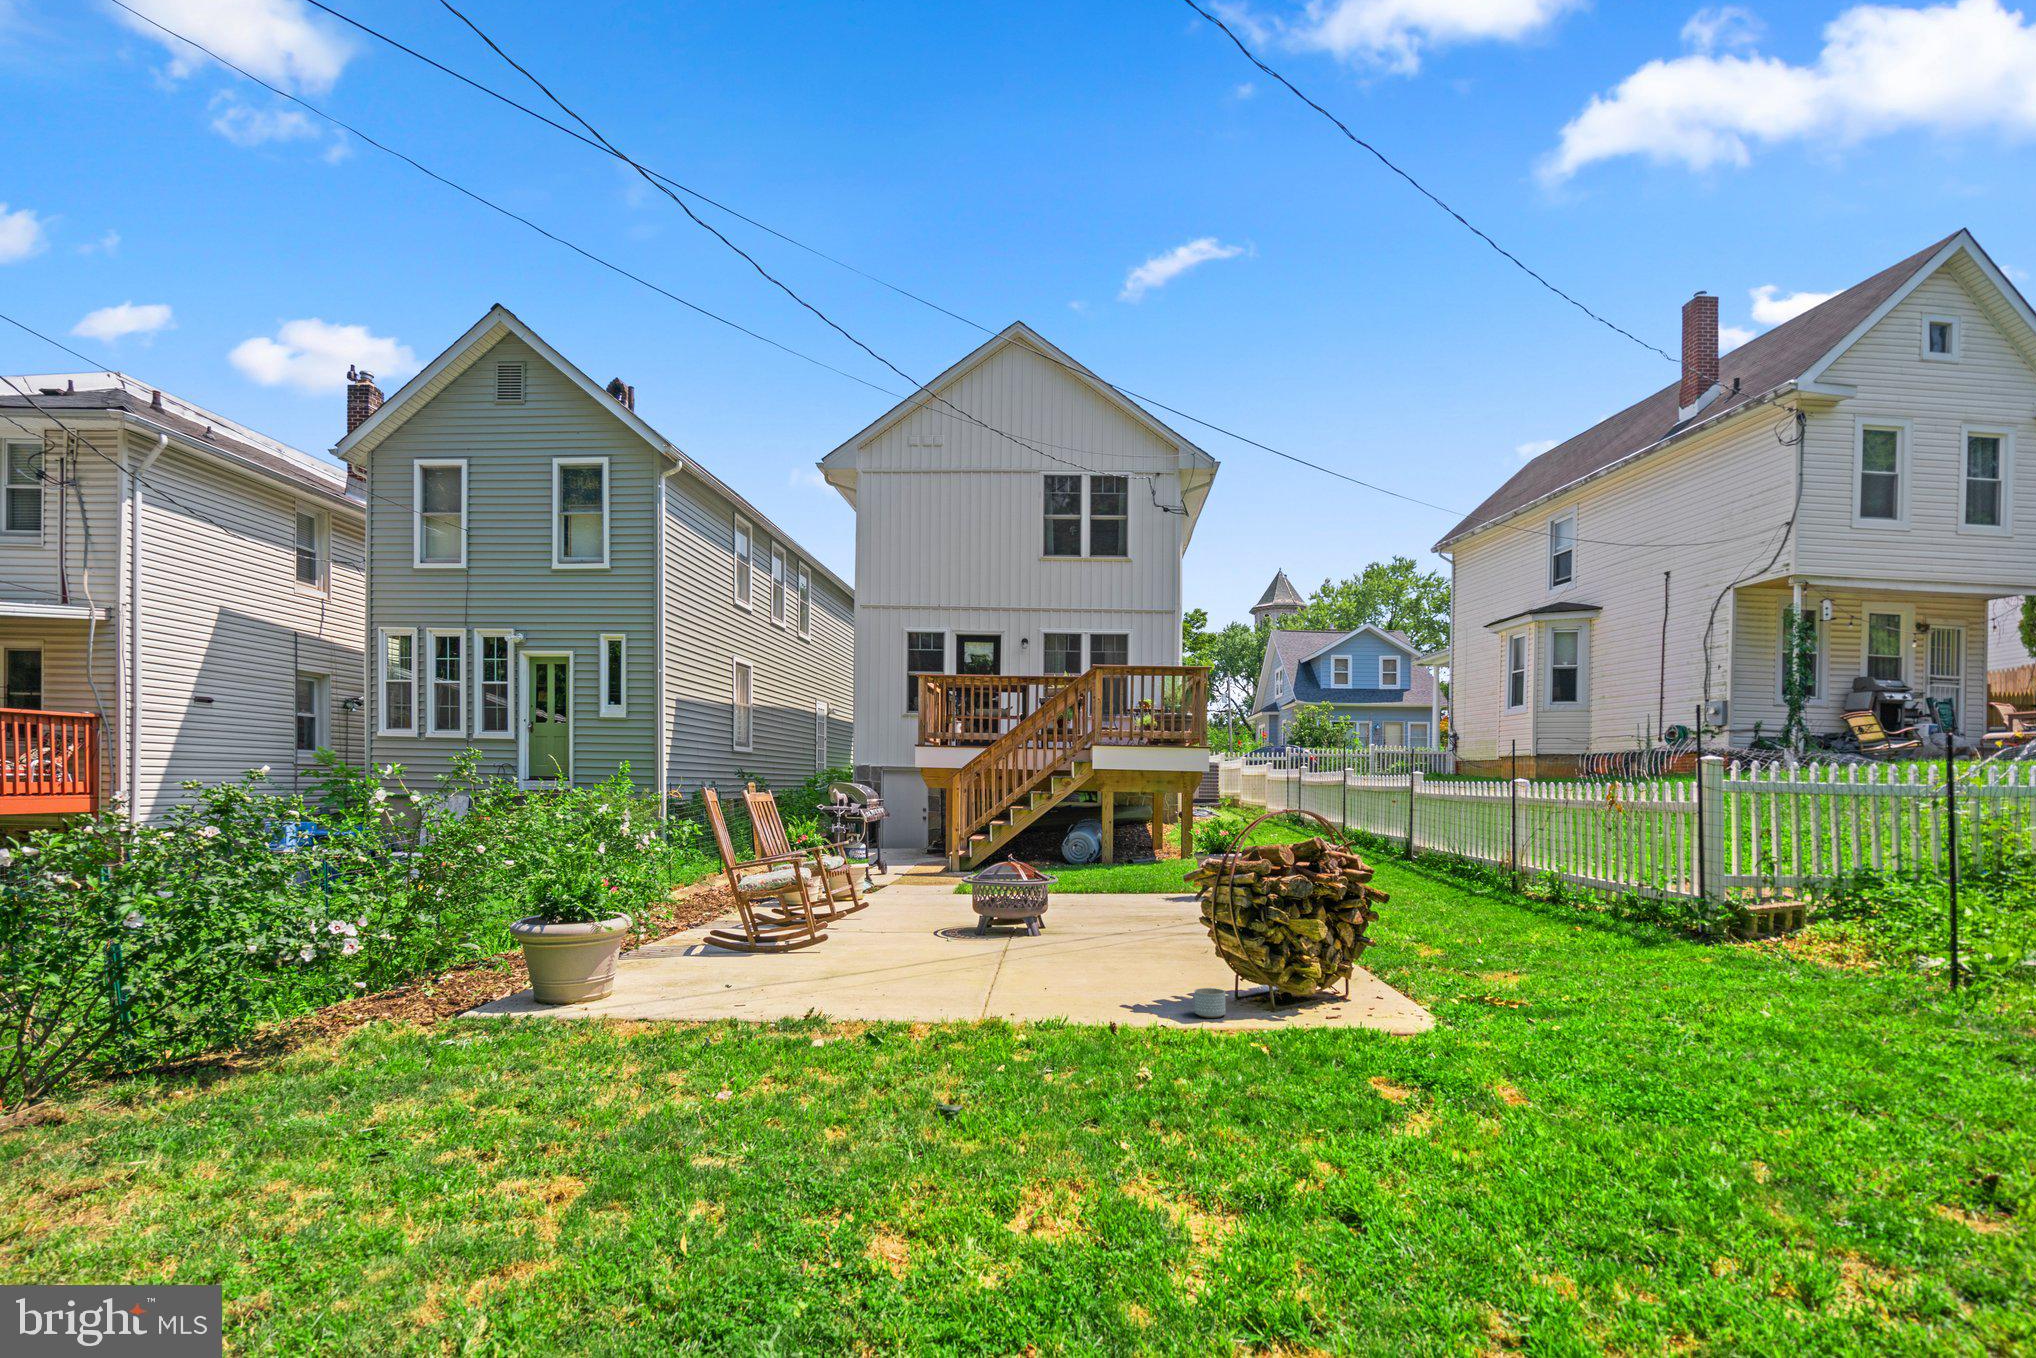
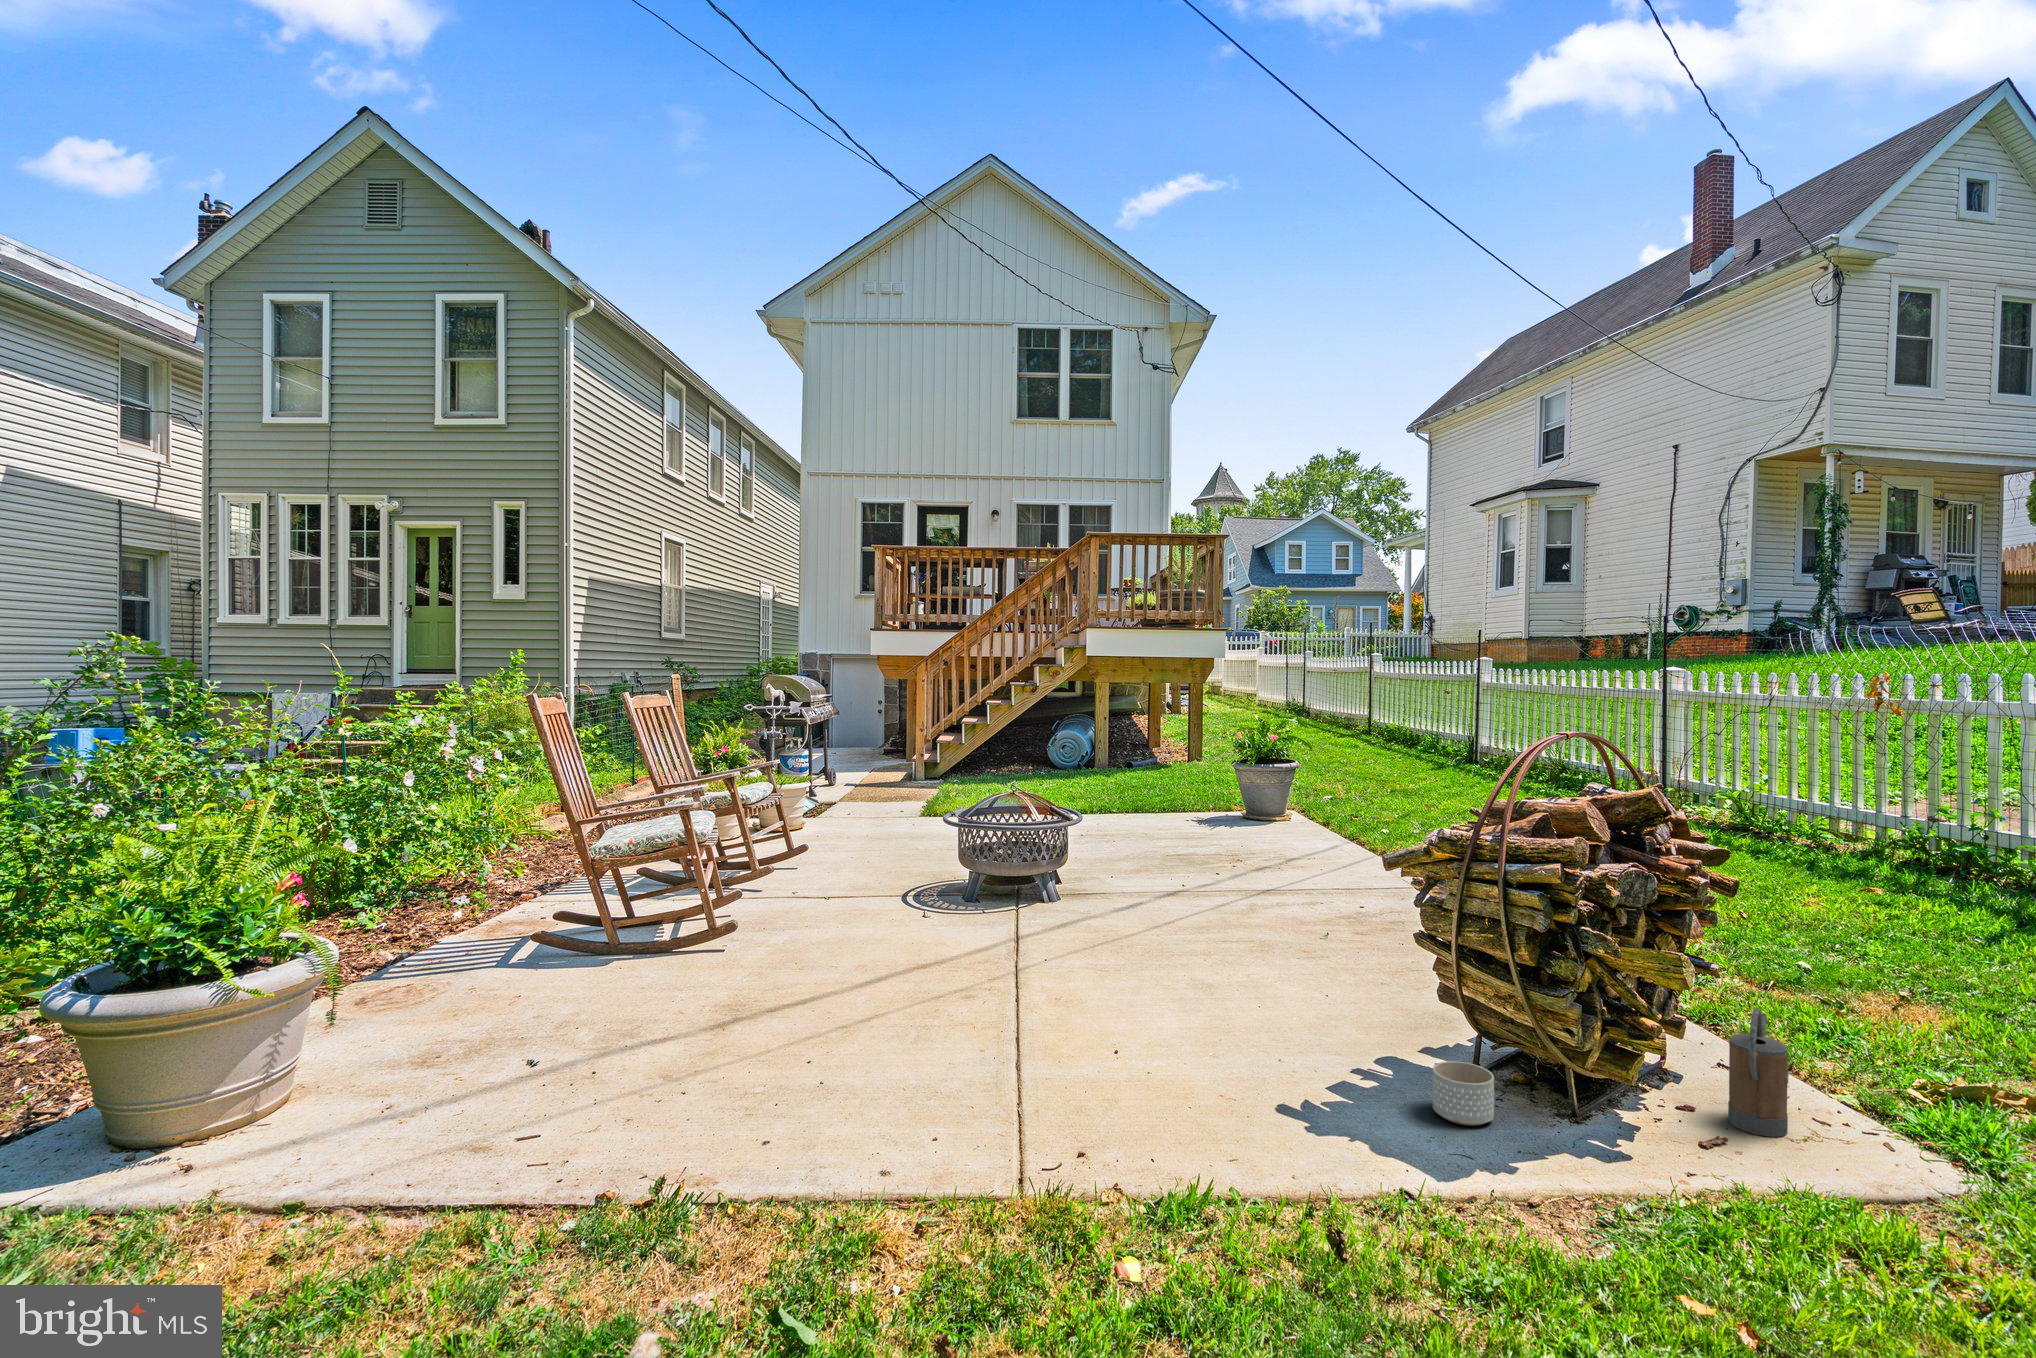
watering can: none [1349,954,1379,1023] -> present [1728,1008,1789,1137]

